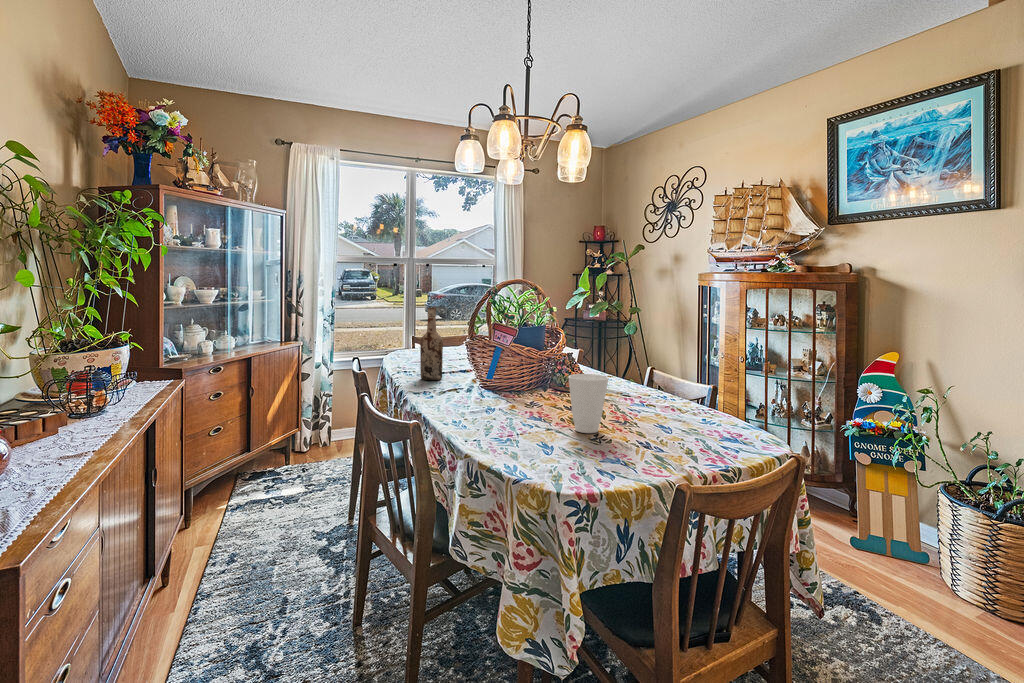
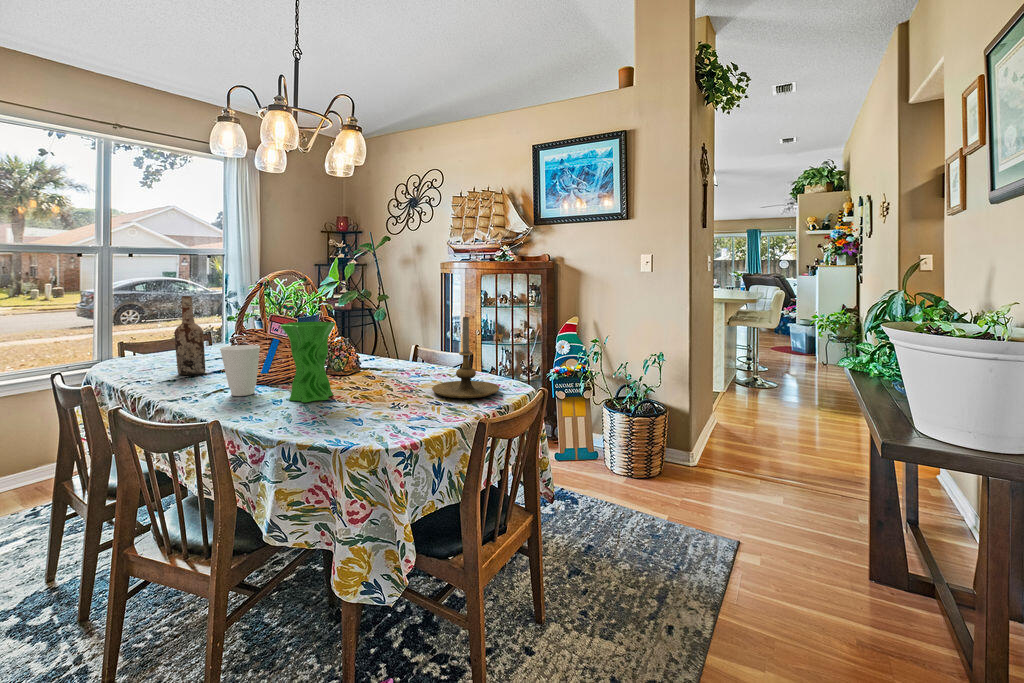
vase: none [490,337,546,422] -> present [280,322,336,402]
candle holder: none [646,340,736,445] -> present [432,317,500,398]
cup: present [568,374,609,433] -> present [220,345,260,396]

